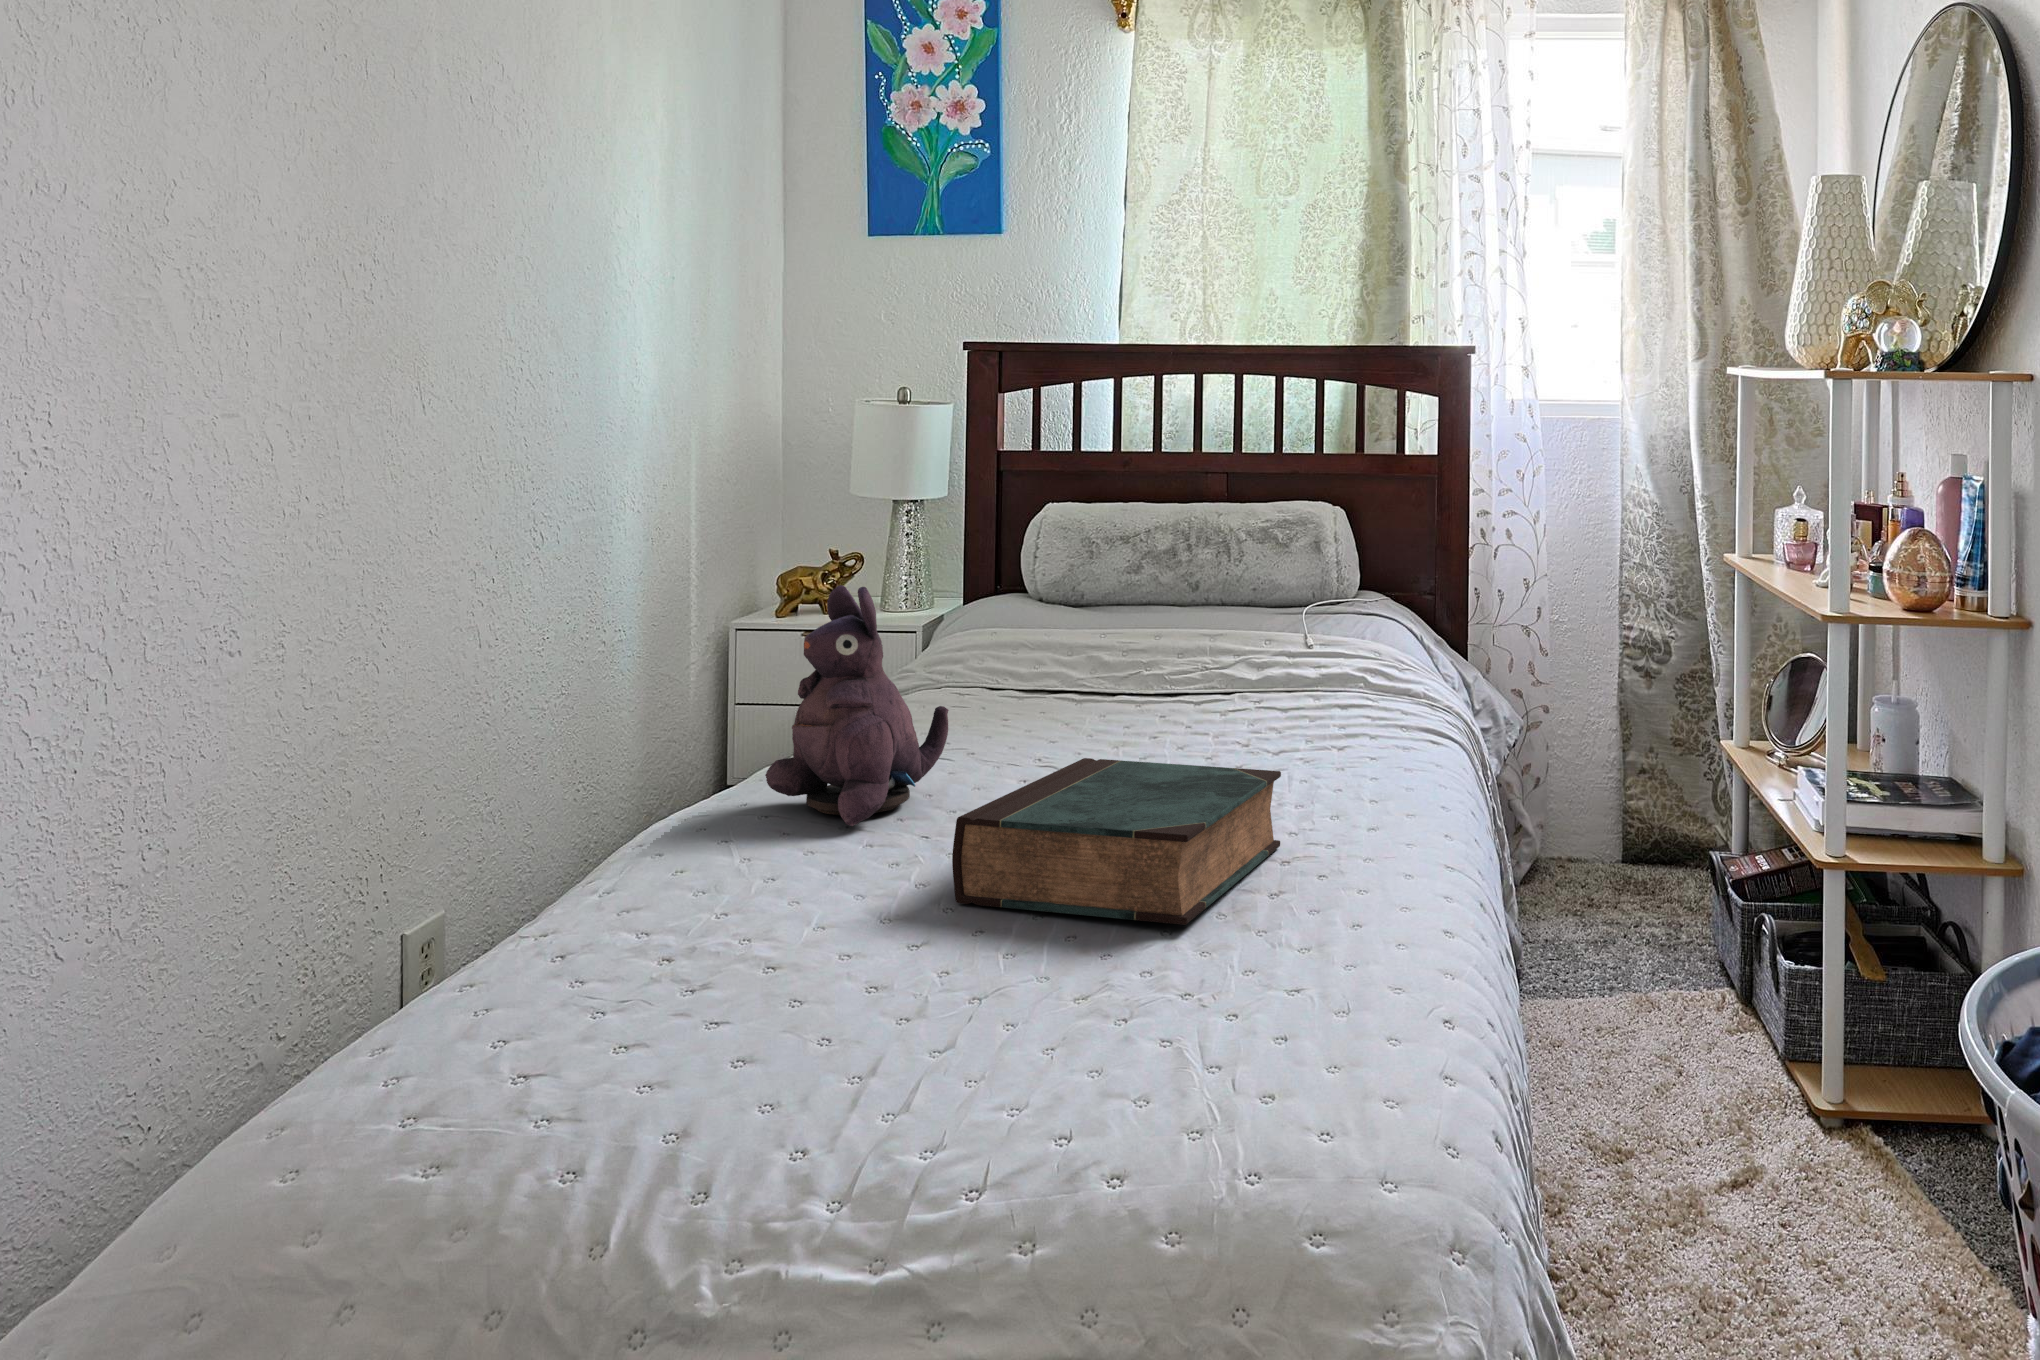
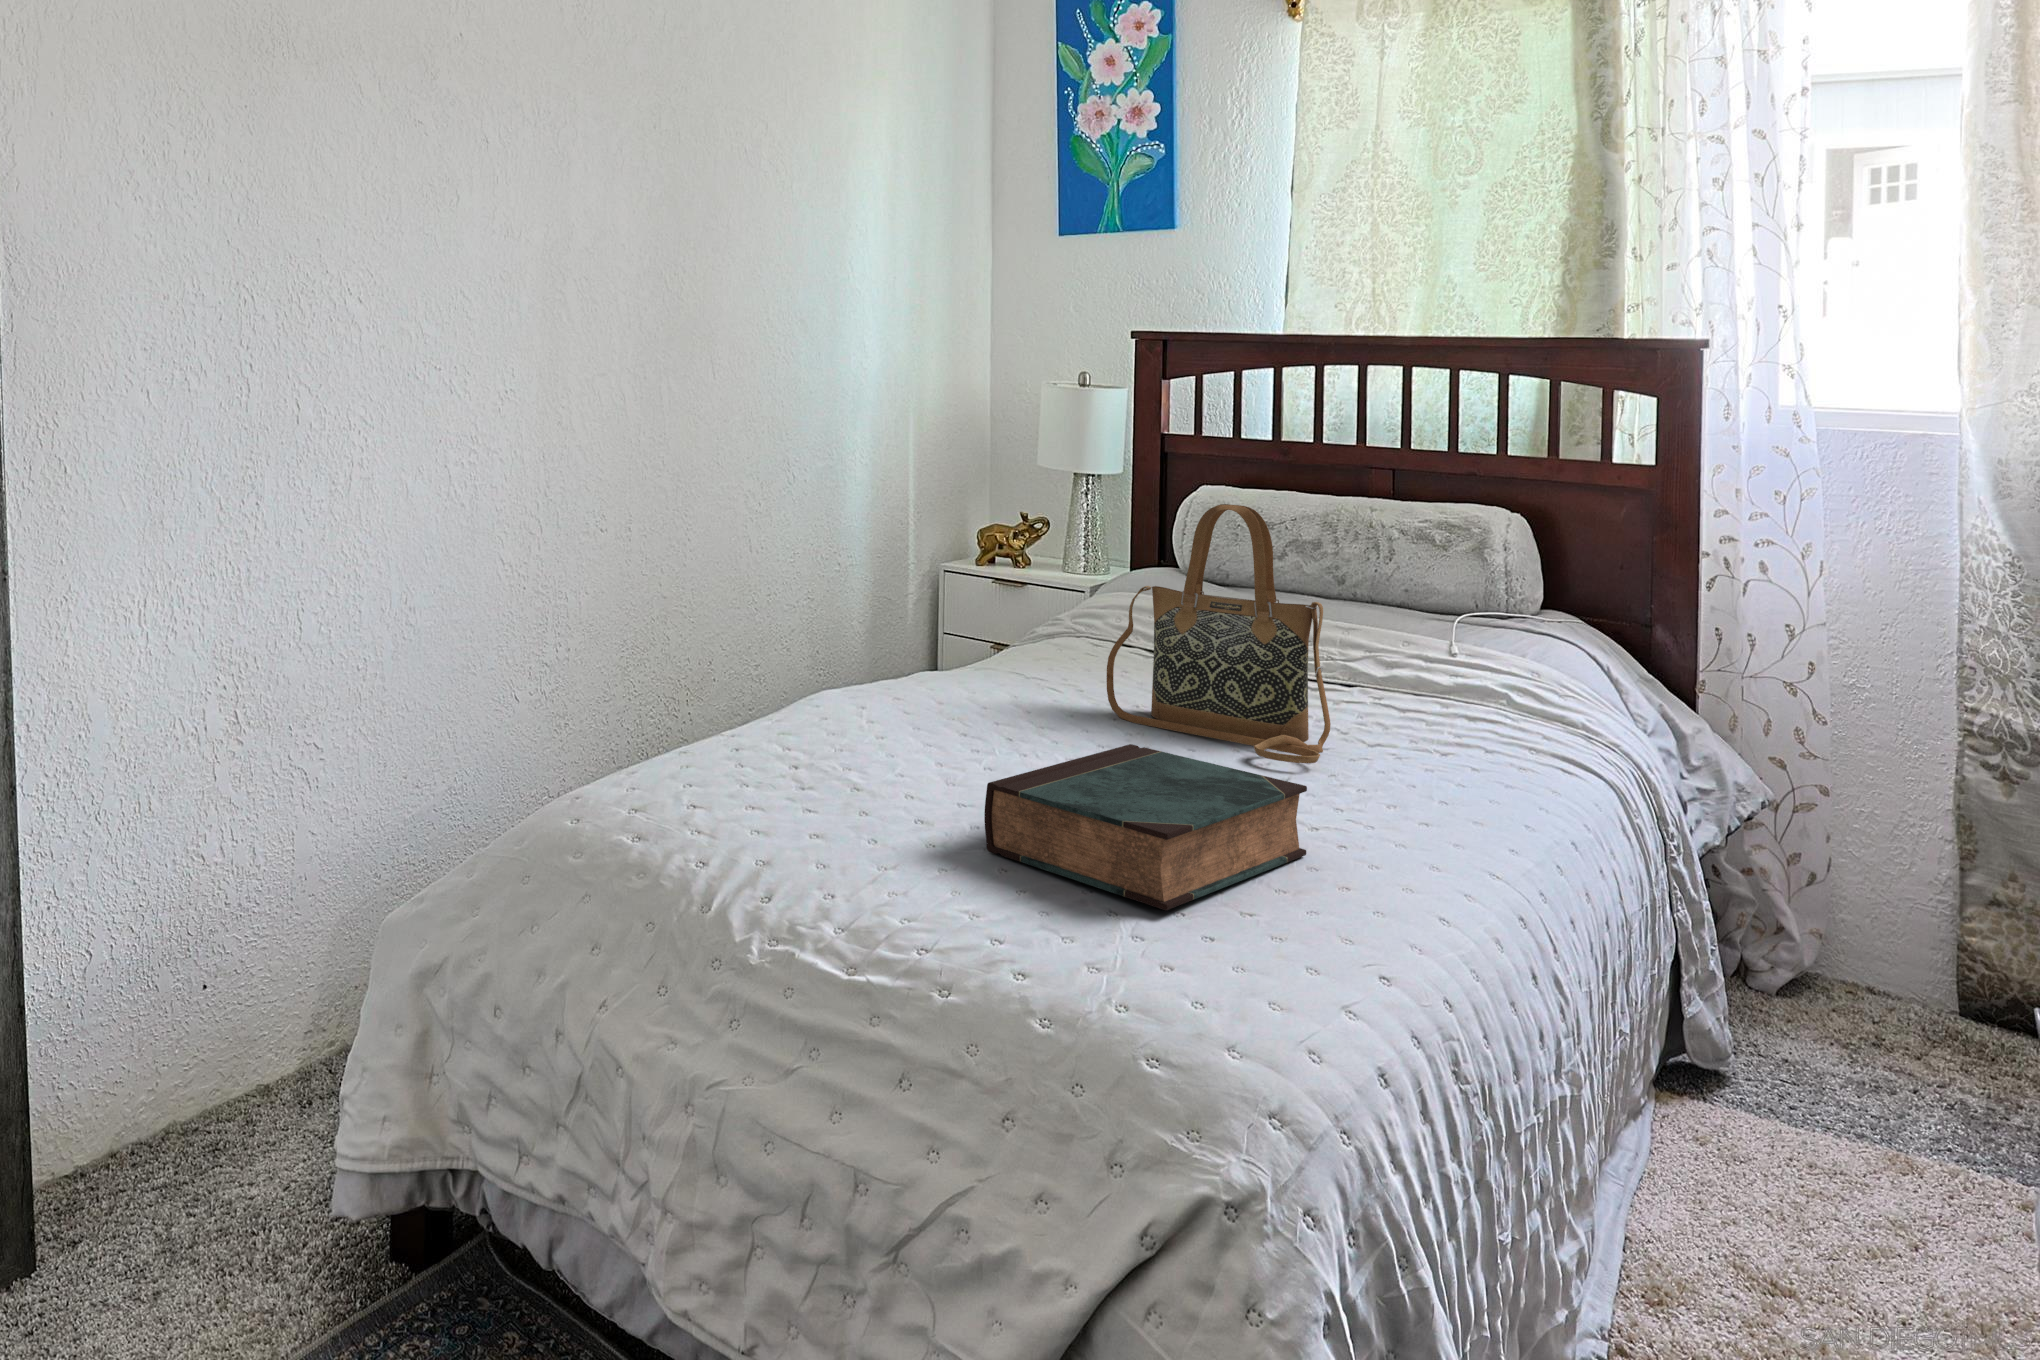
handbag: none [1009,497,1245,763] -> present [1107,504,1331,763]
plush toy: present [765,585,949,826] -> none [882,575,1030,771]

